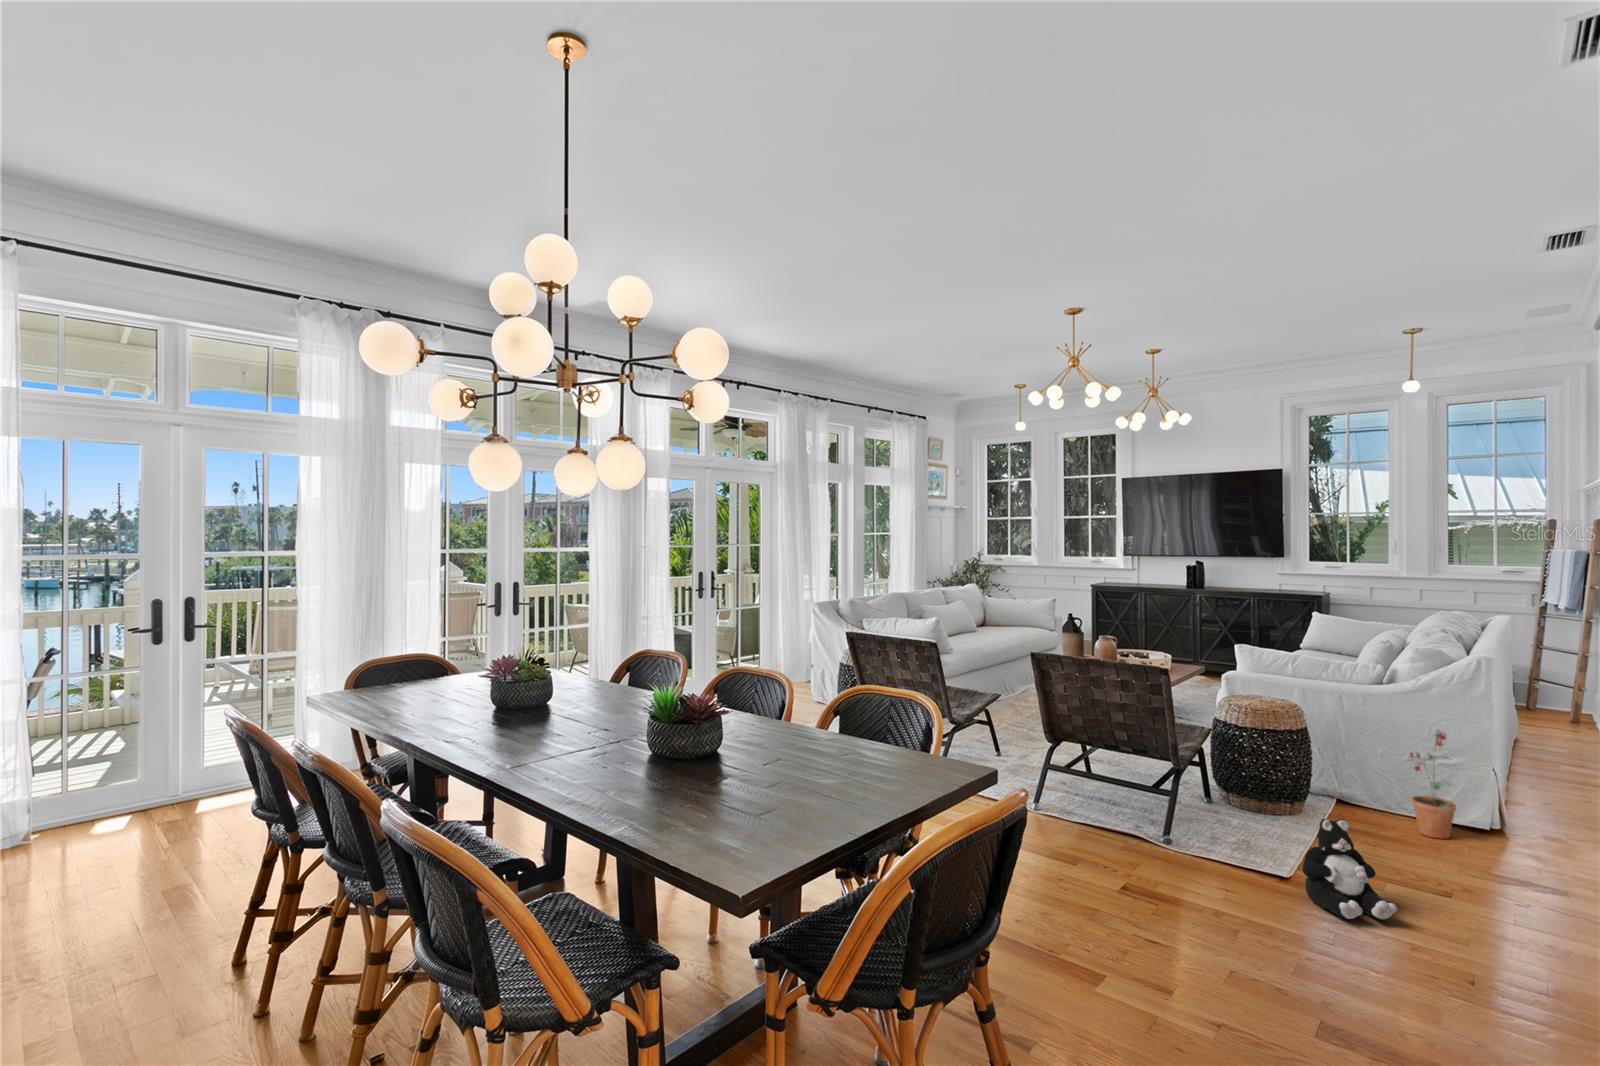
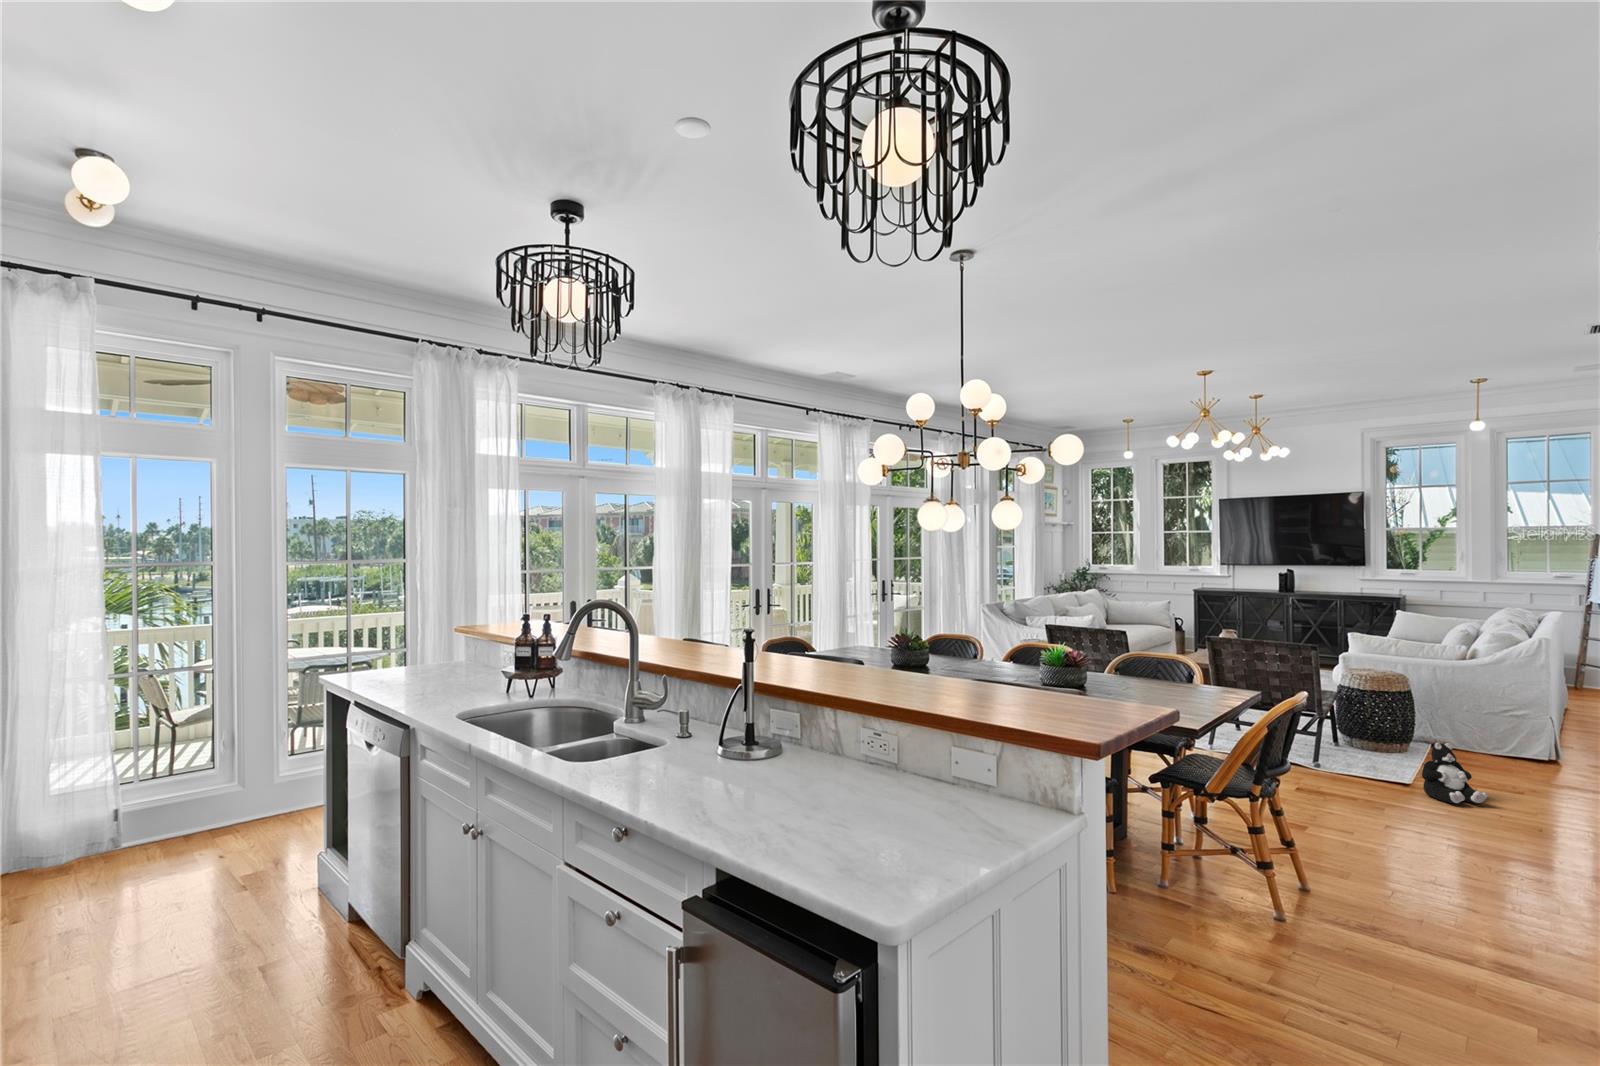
potted plant: present [1410,730,1456,839] -> none [1486,690,1523,766]

